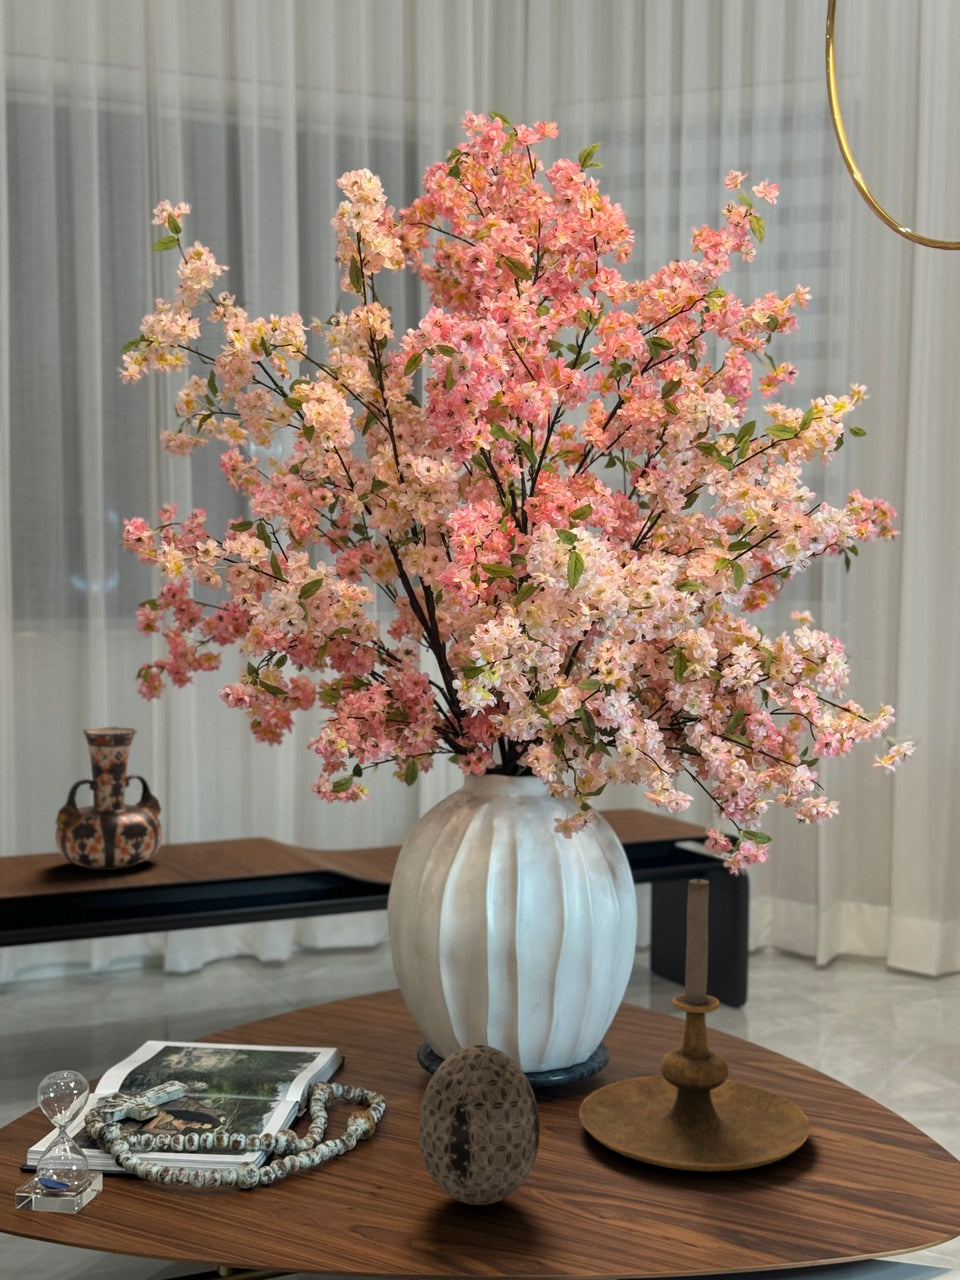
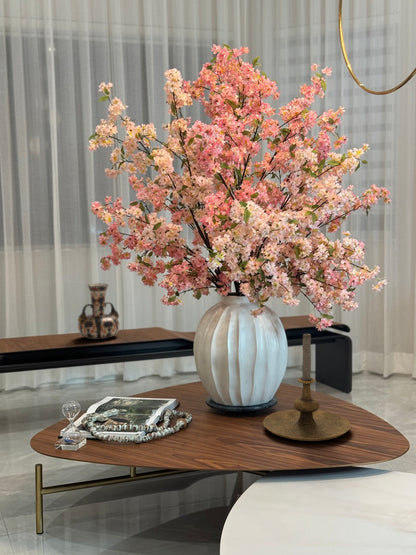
decorative egg: present [418,1045,540,1205] -> none [199,393,243,450]

